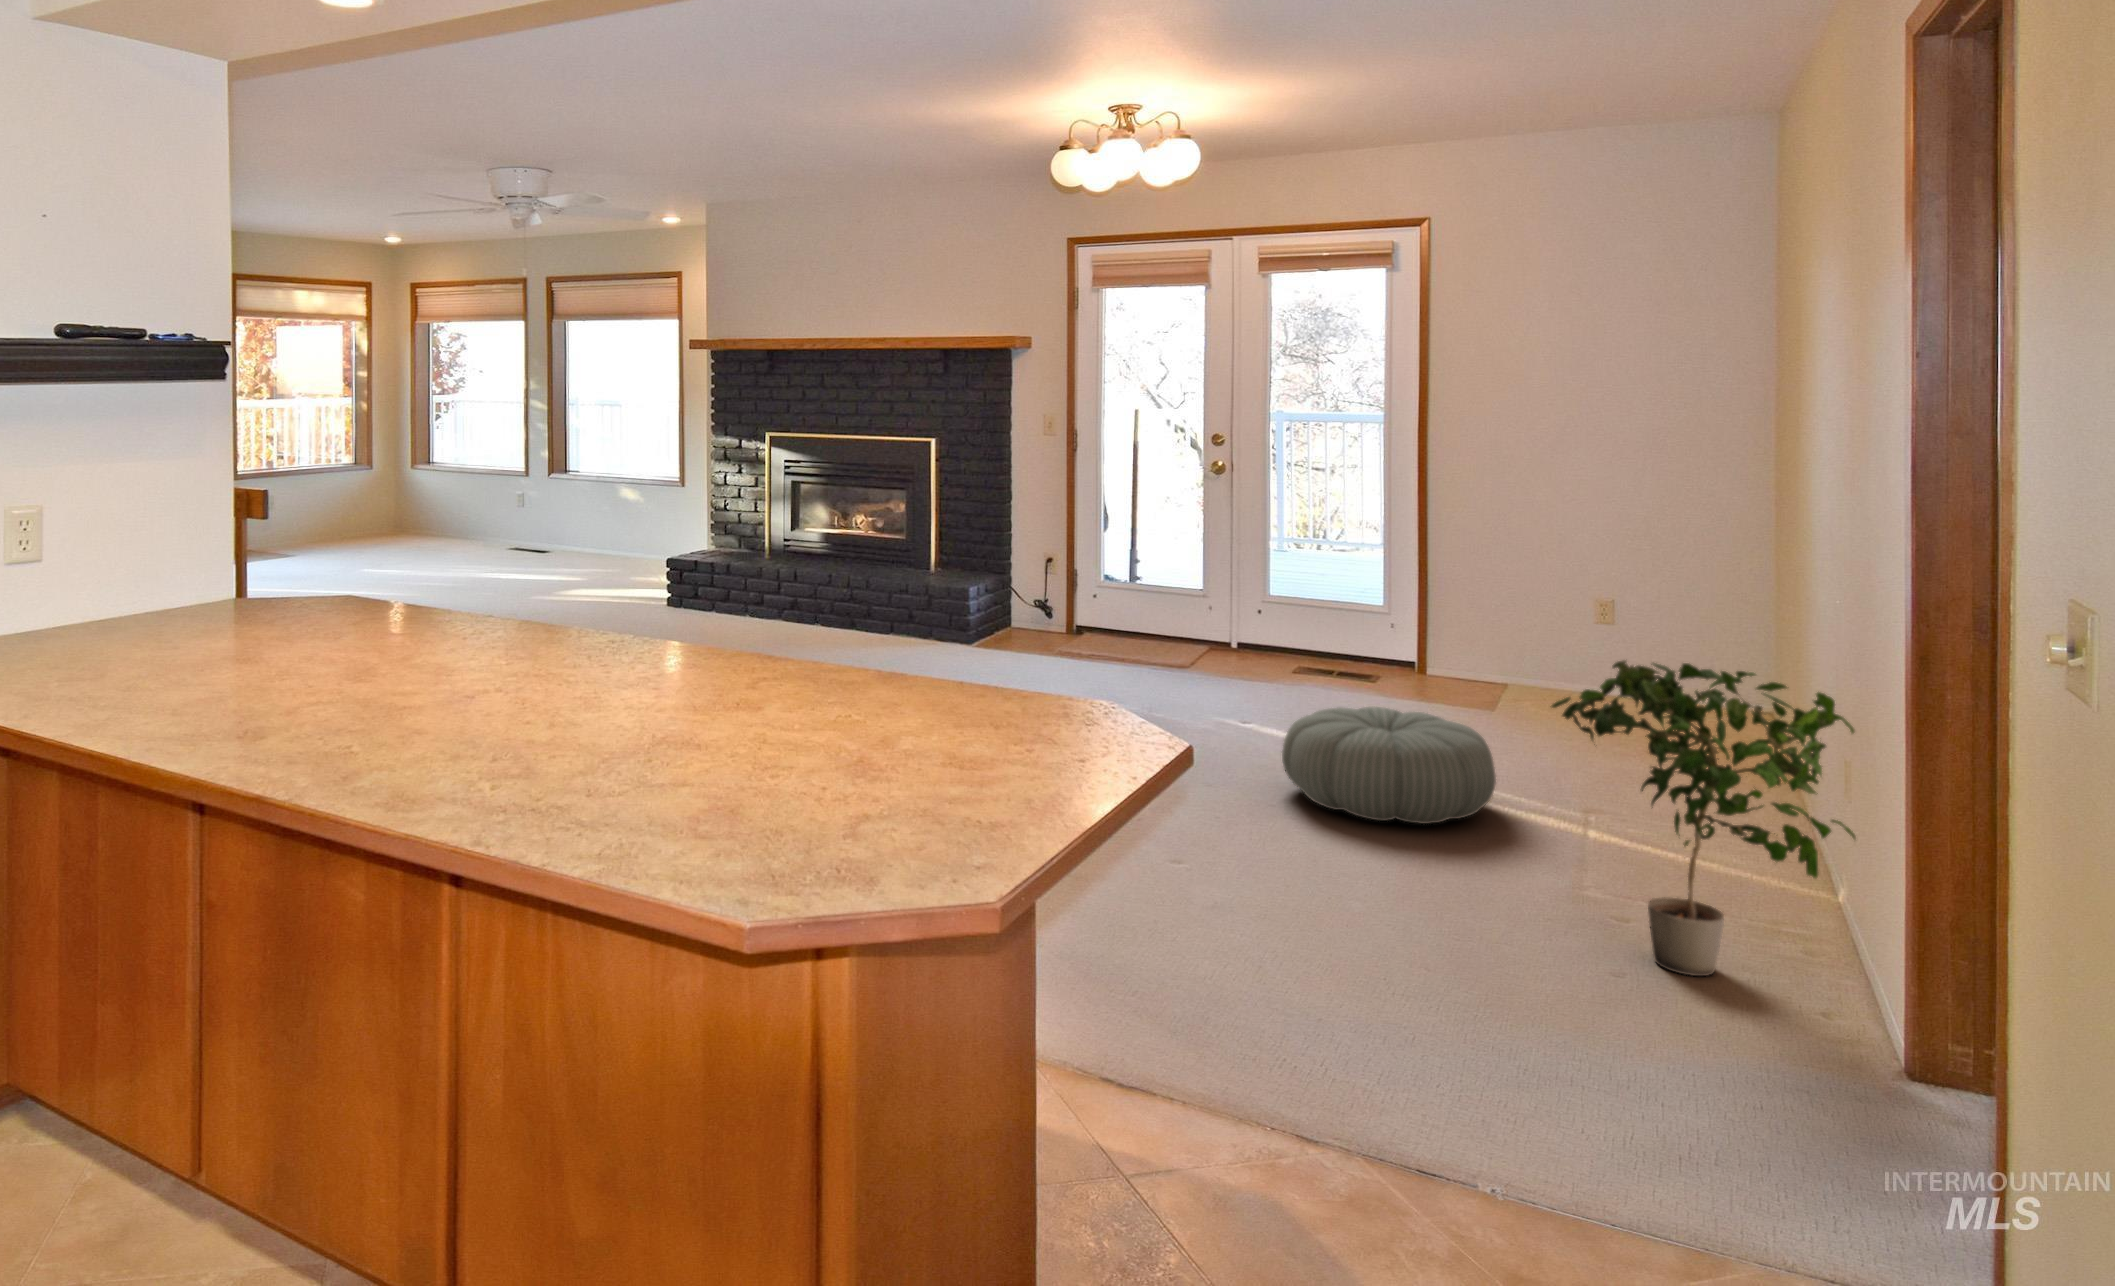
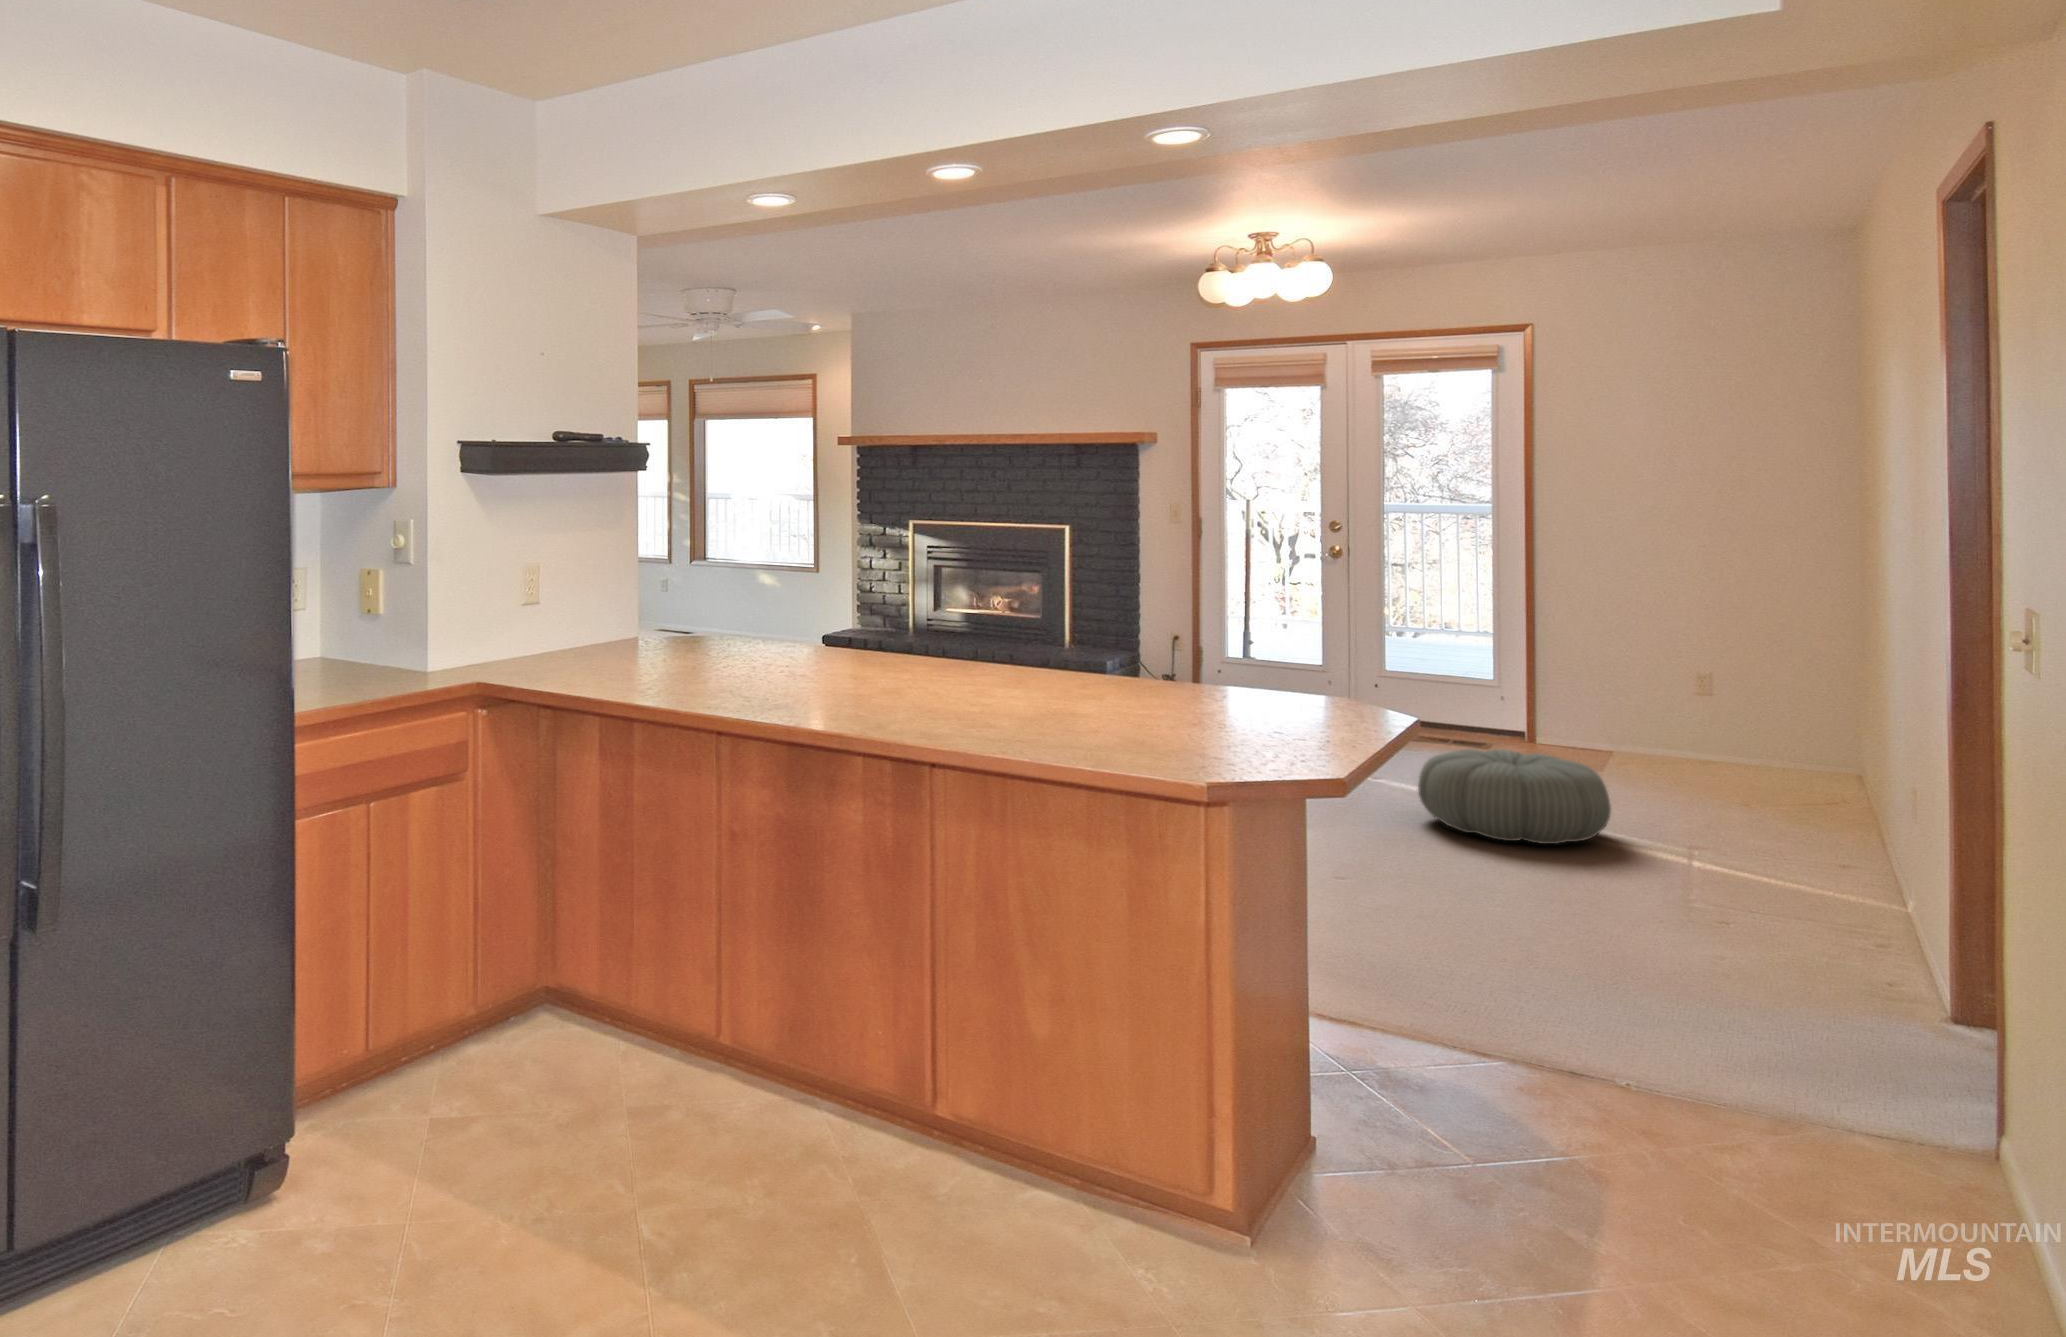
potted plant: present [1552,660,1856,976] -> none [1654,686,1911,944]

